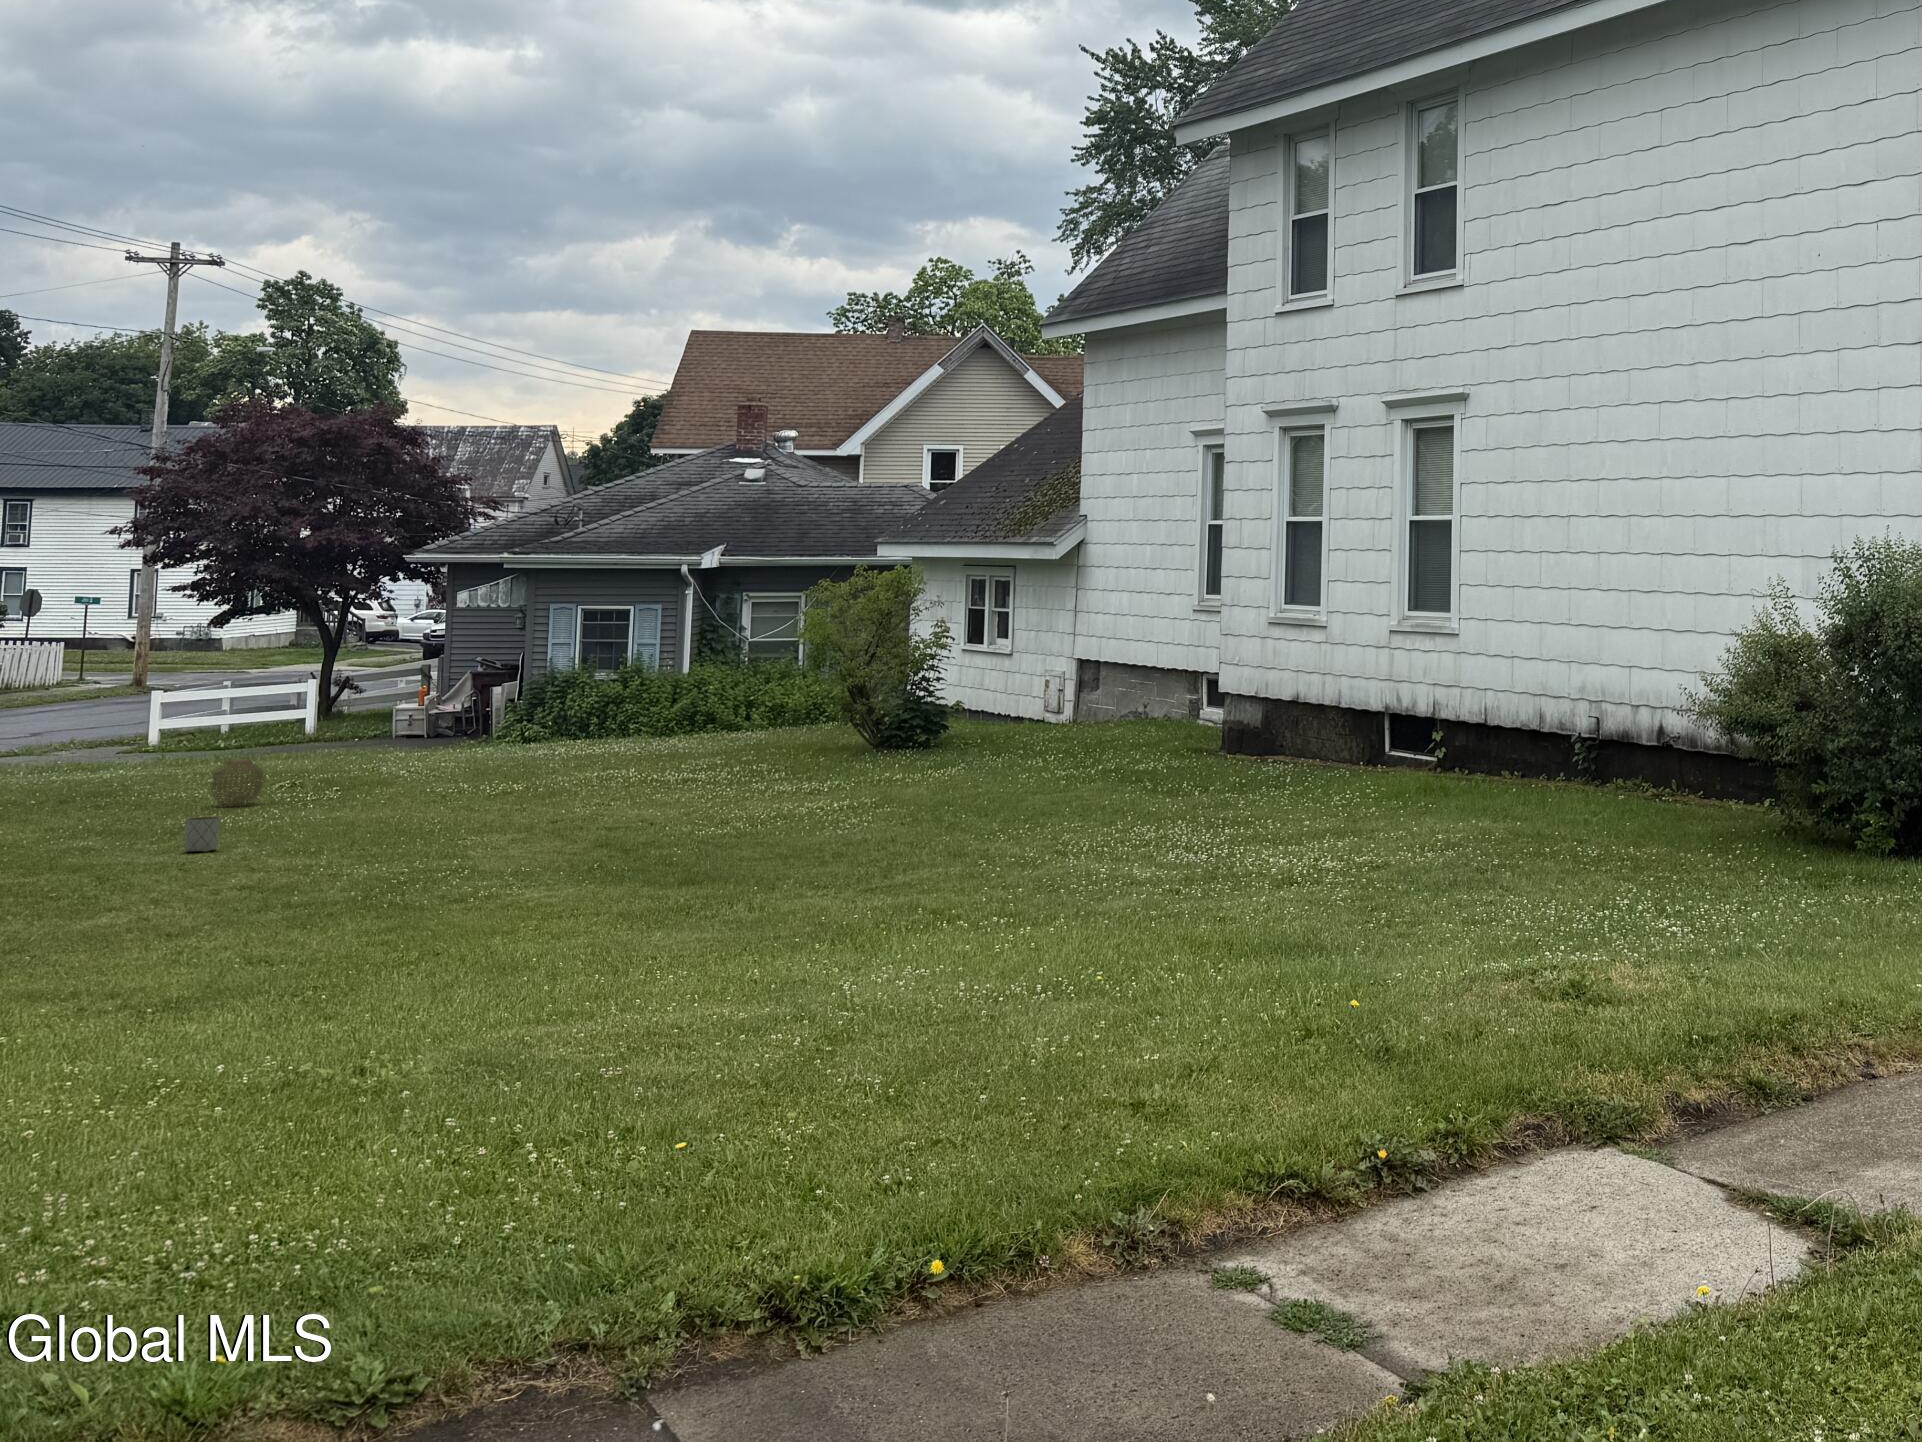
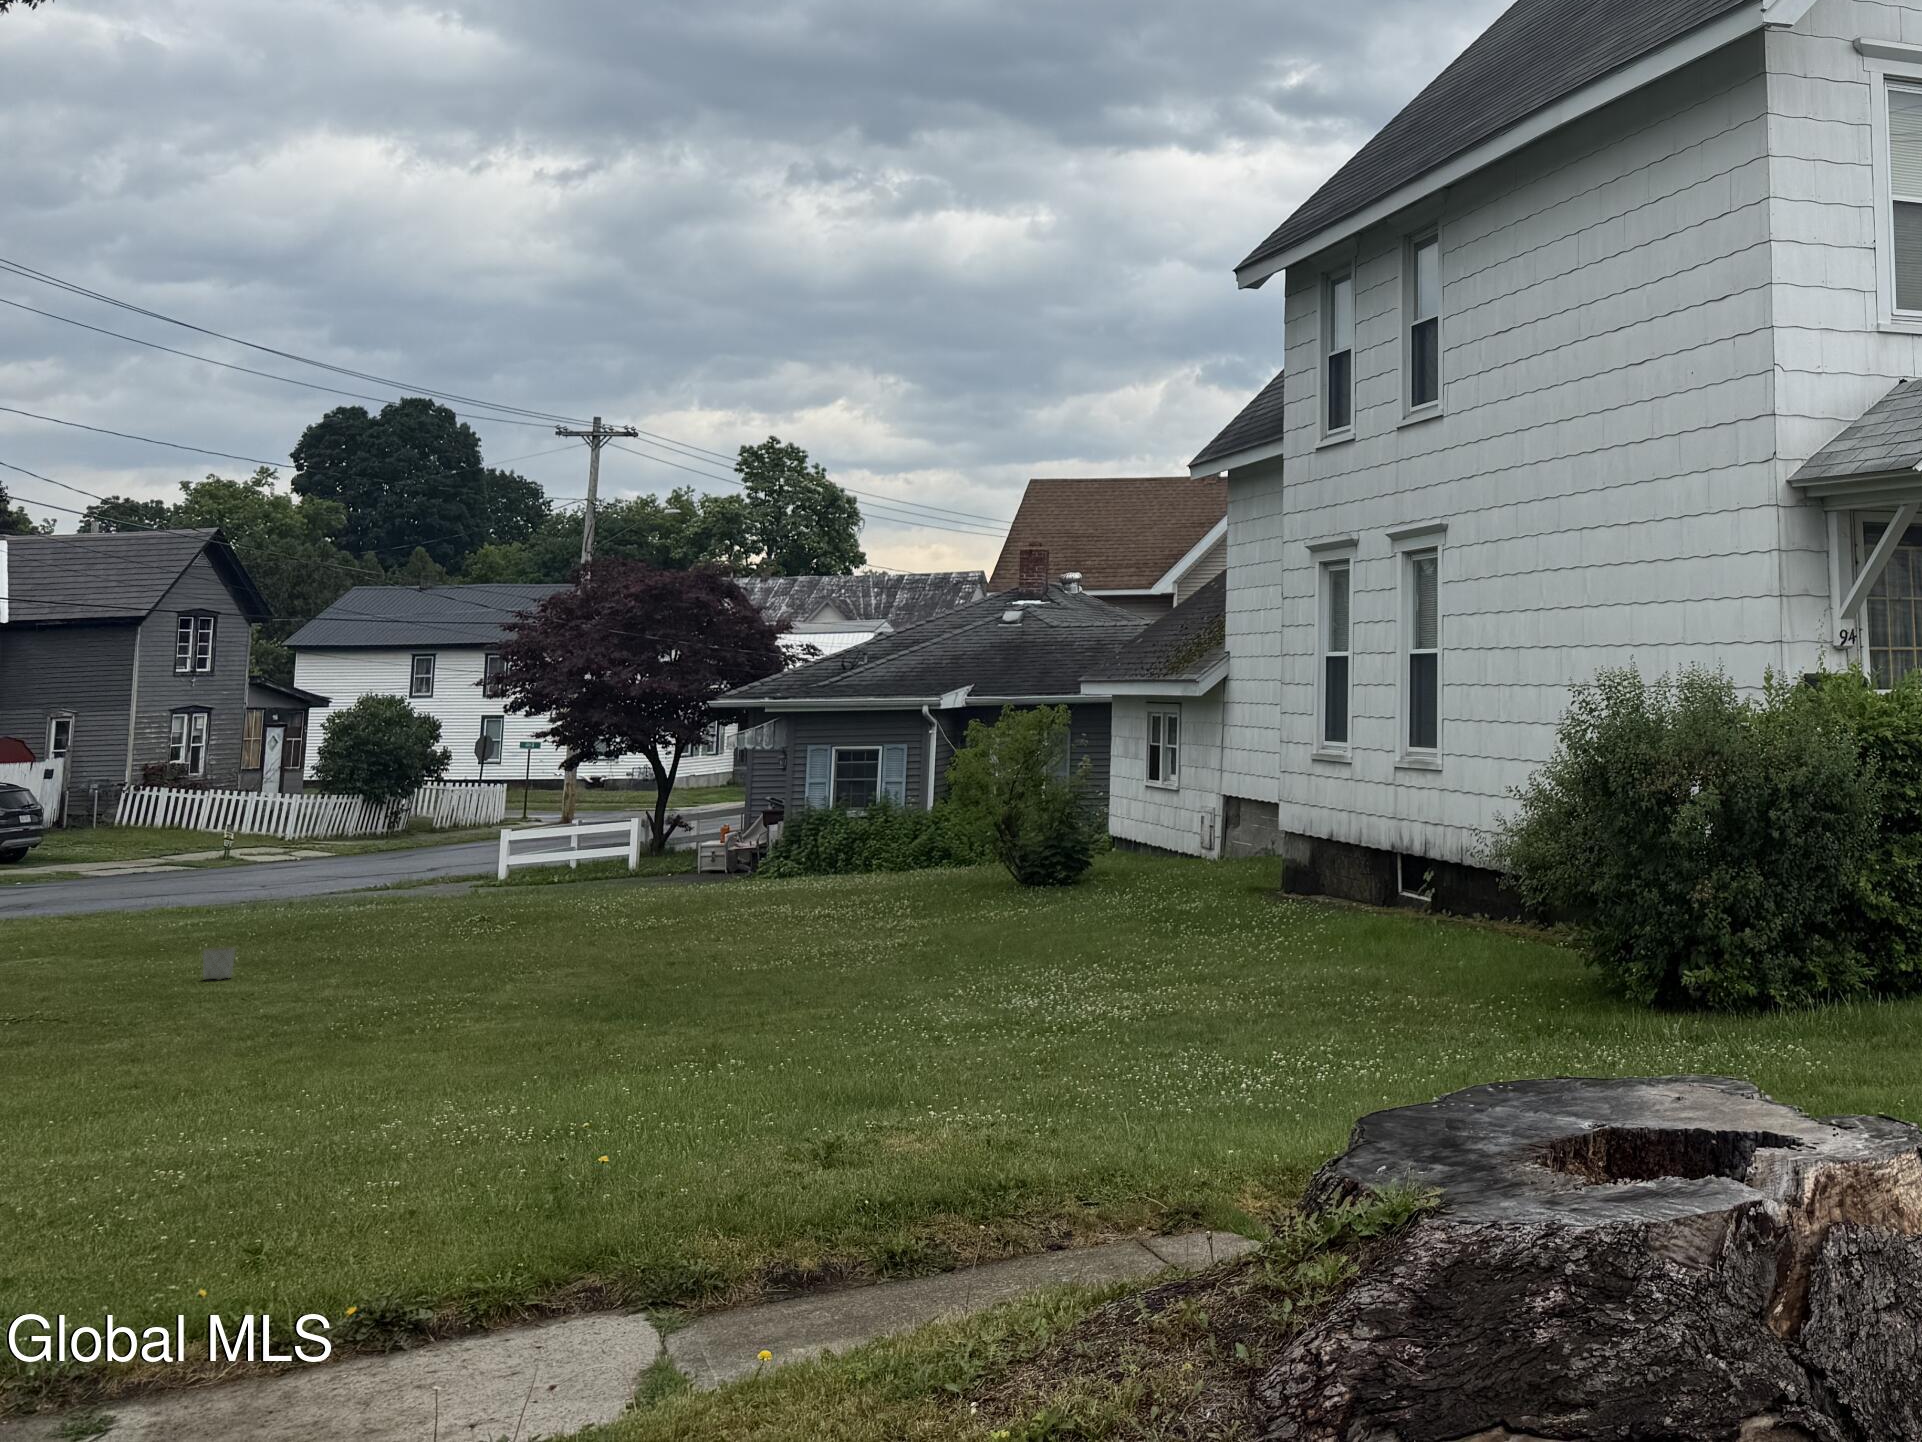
woven basket: present [212,759,263,807] -> none [322,894,368,939]

